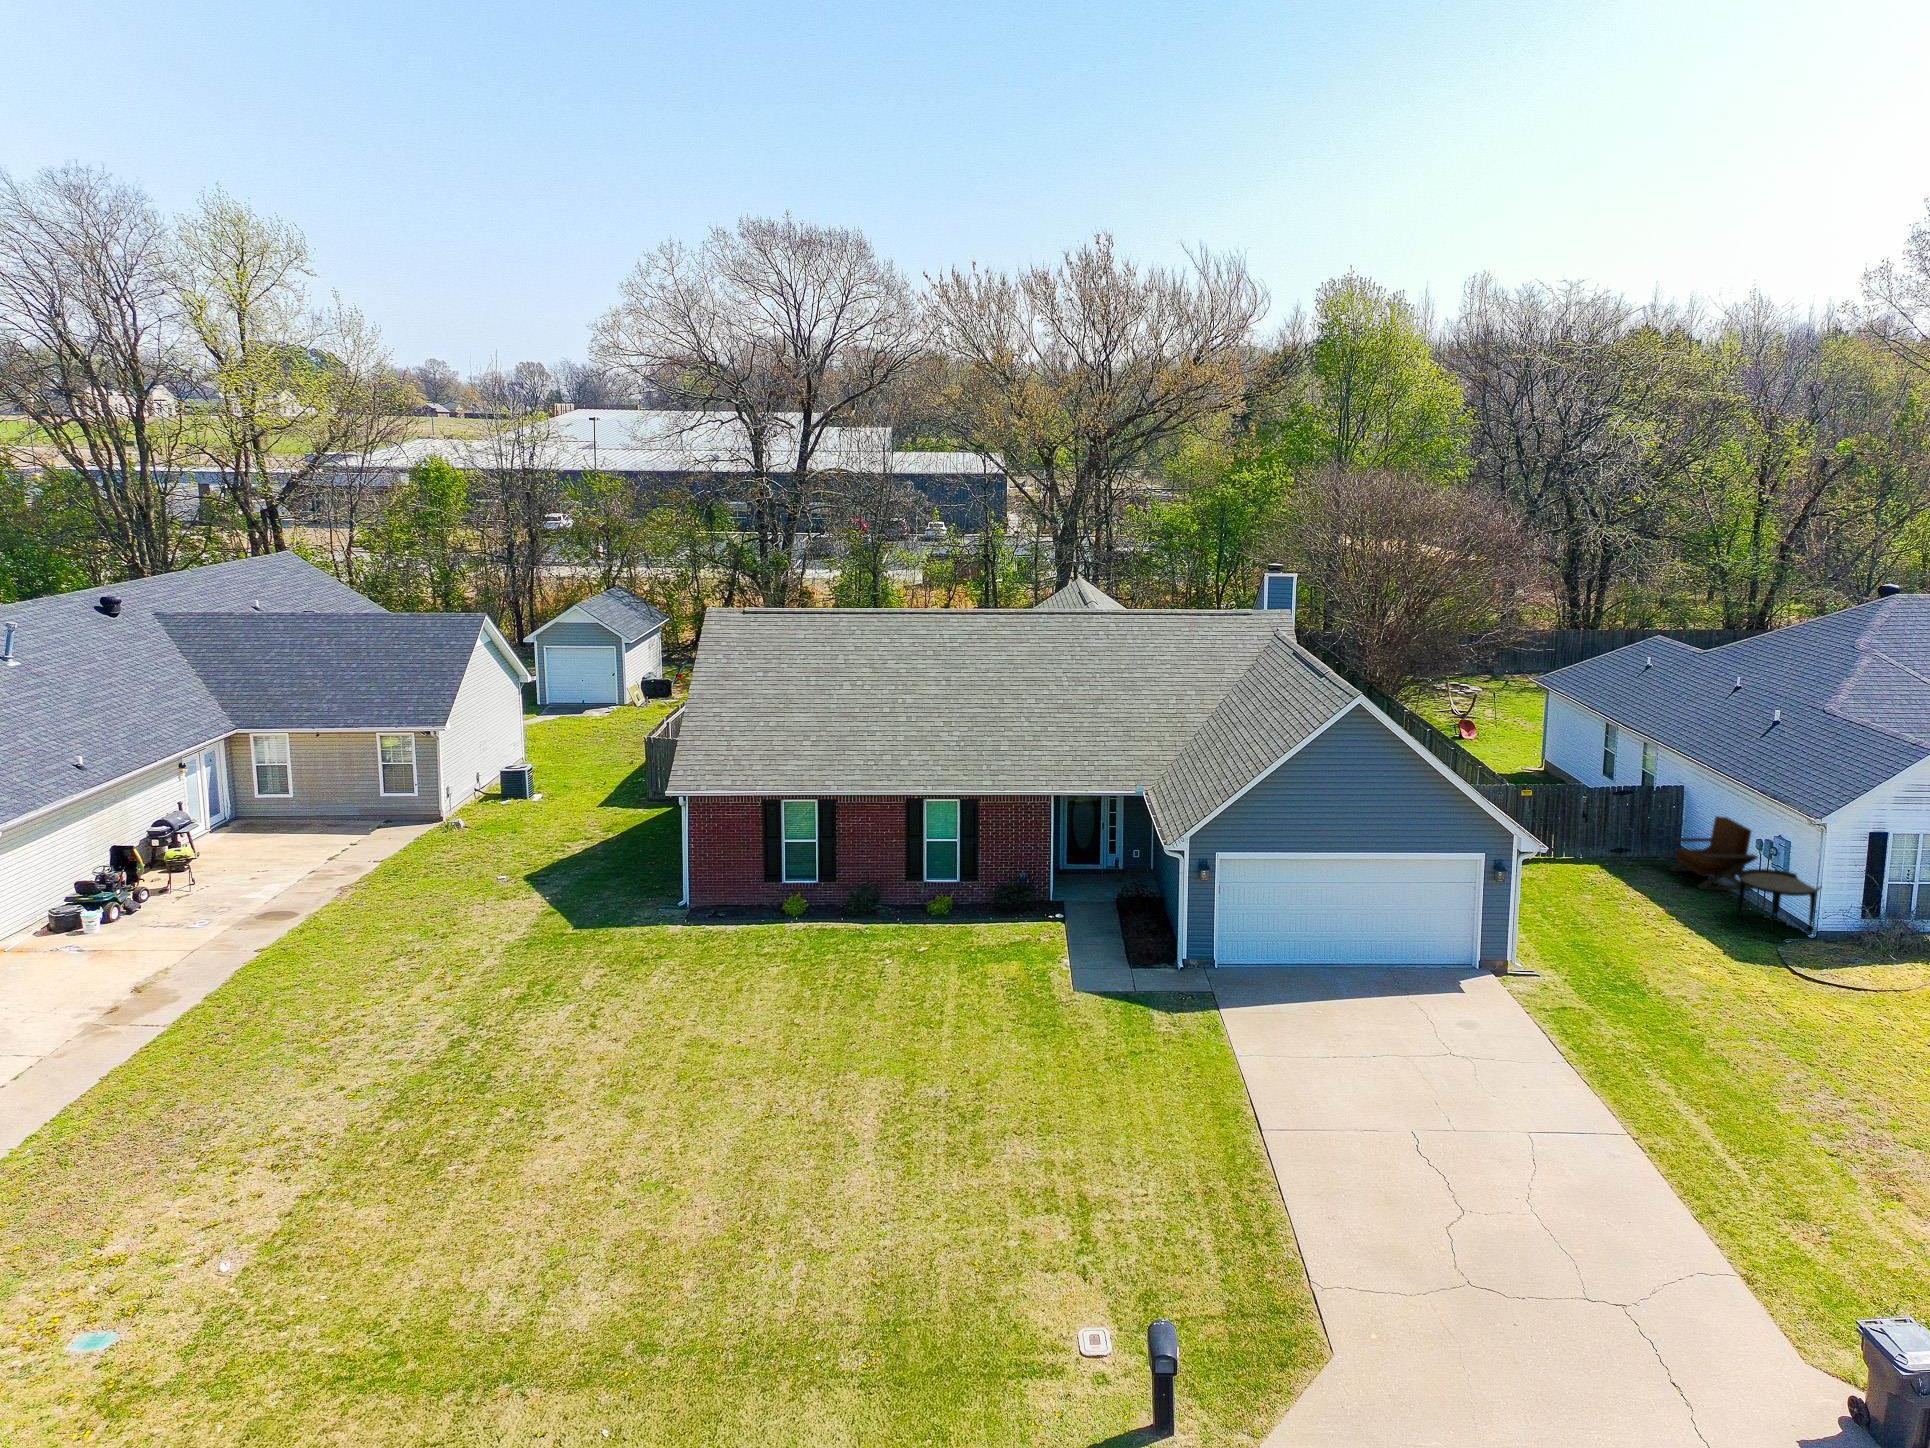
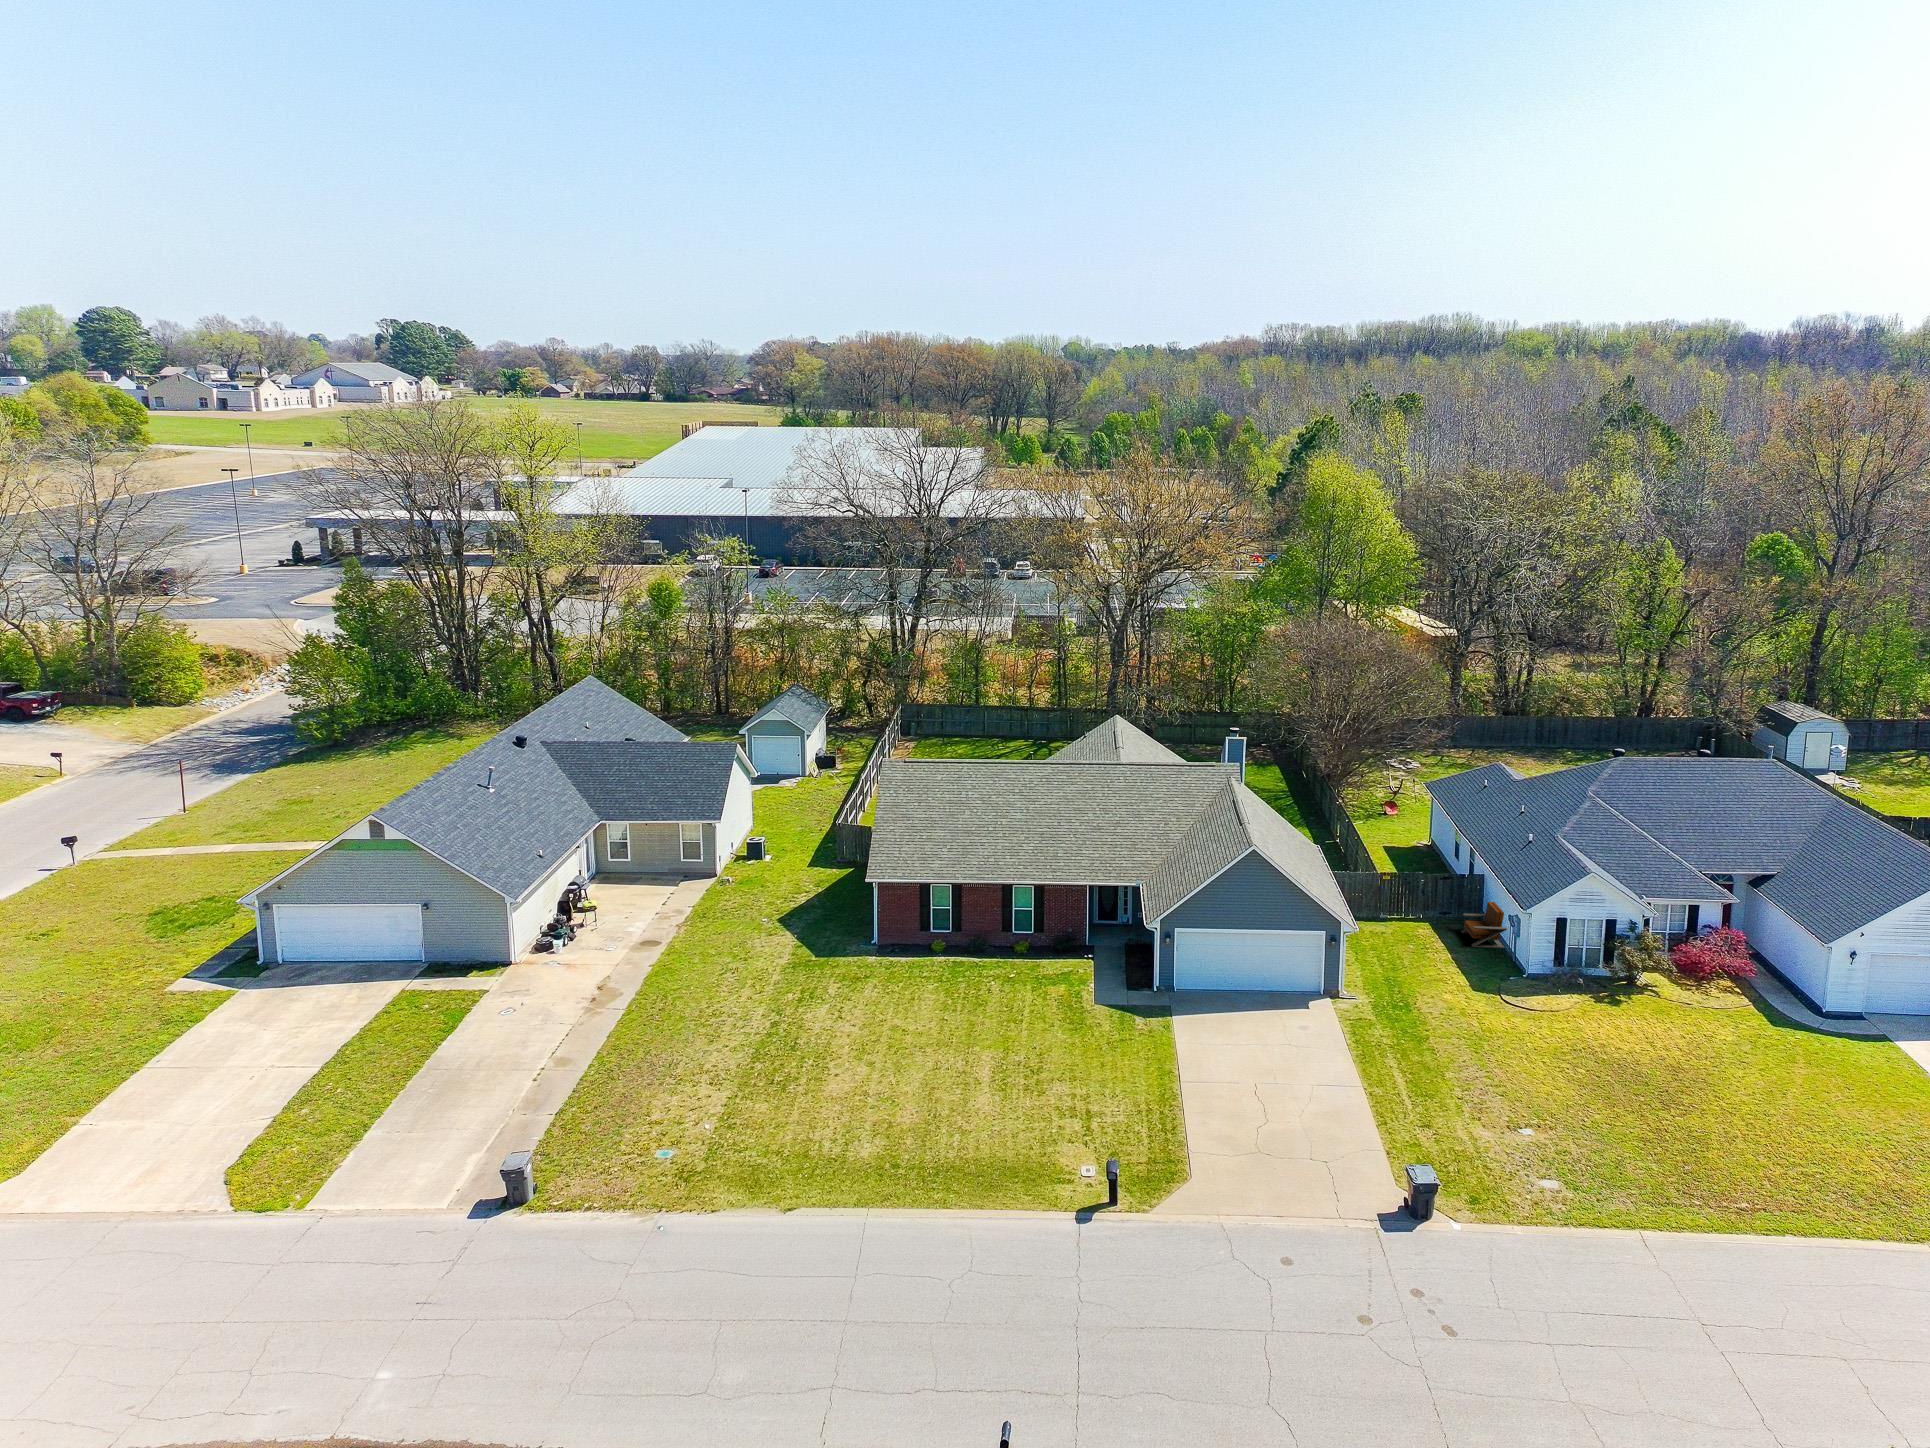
round table: present [1737,869,1821,931] -> none [1484,938,1530,977]

